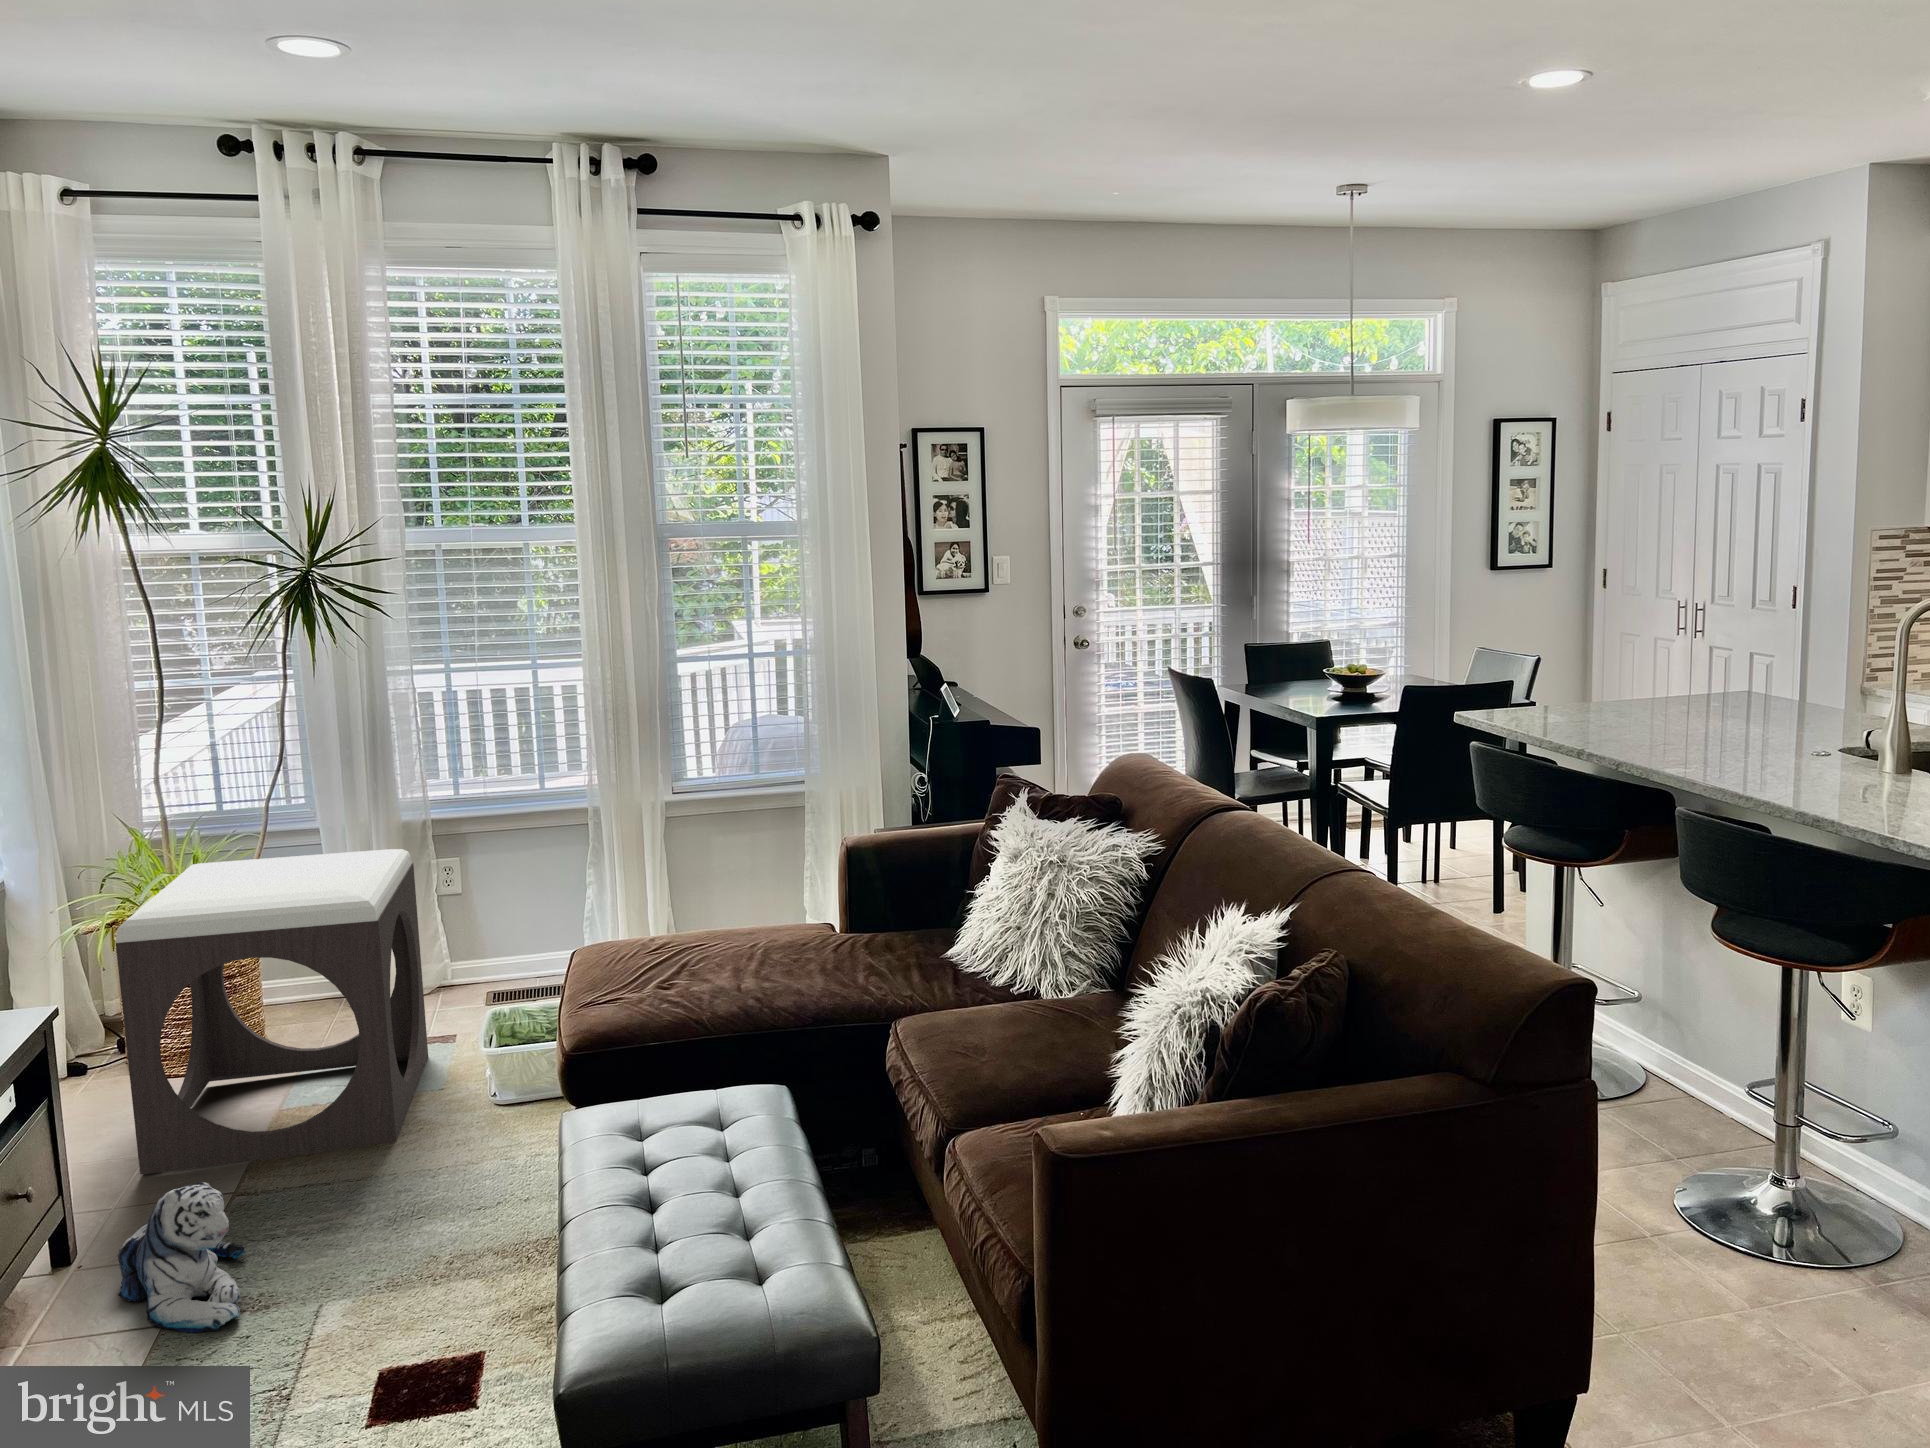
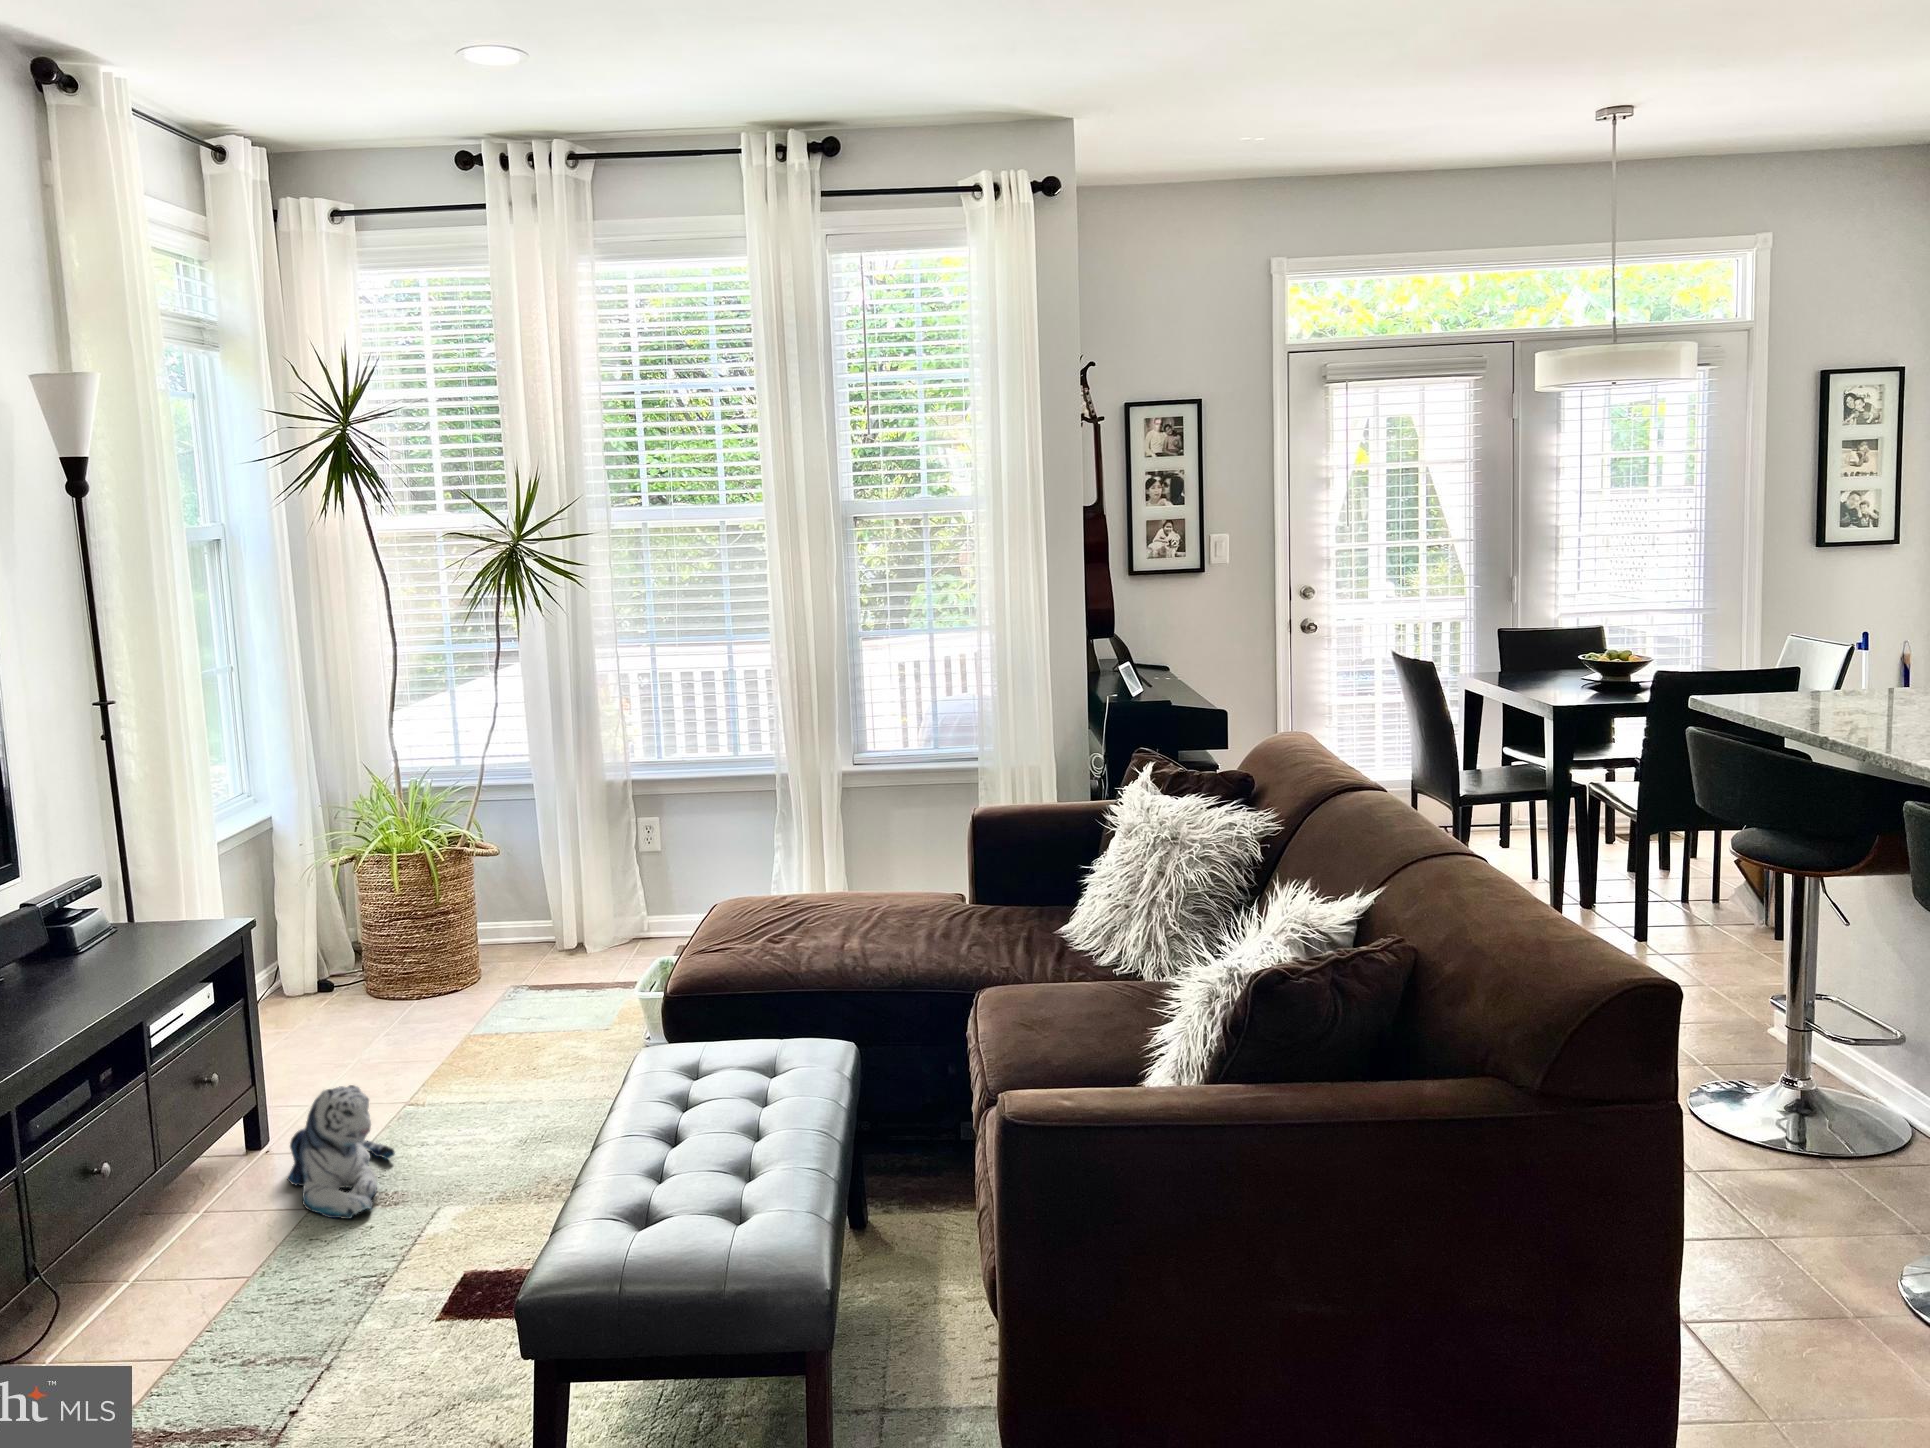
footstool: present [116,849,428,1174] -> none [322,803,605,1080]

